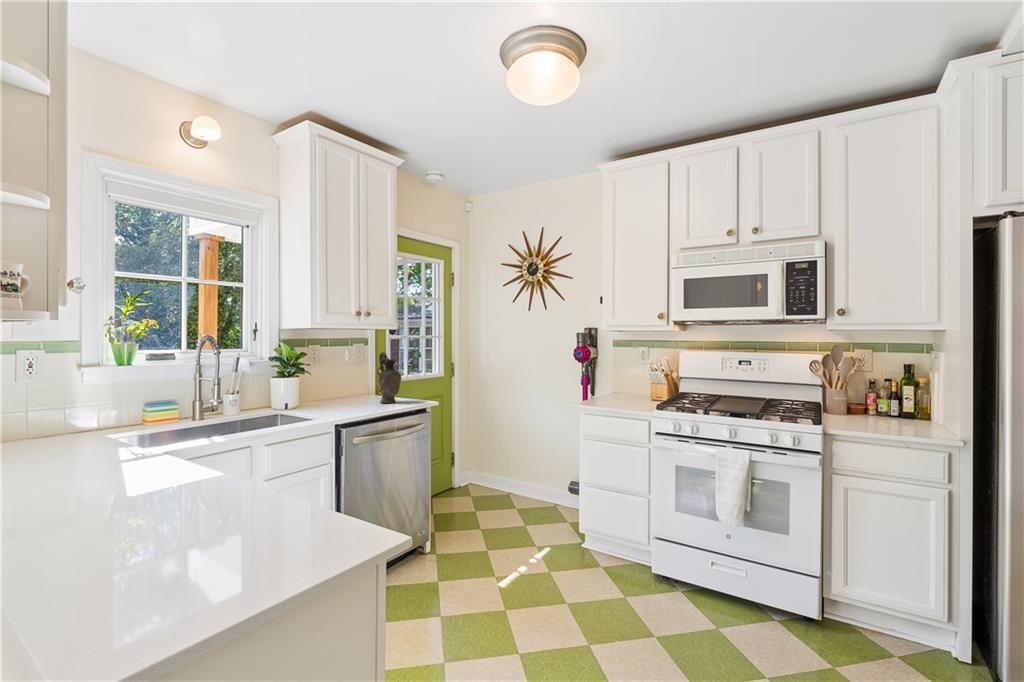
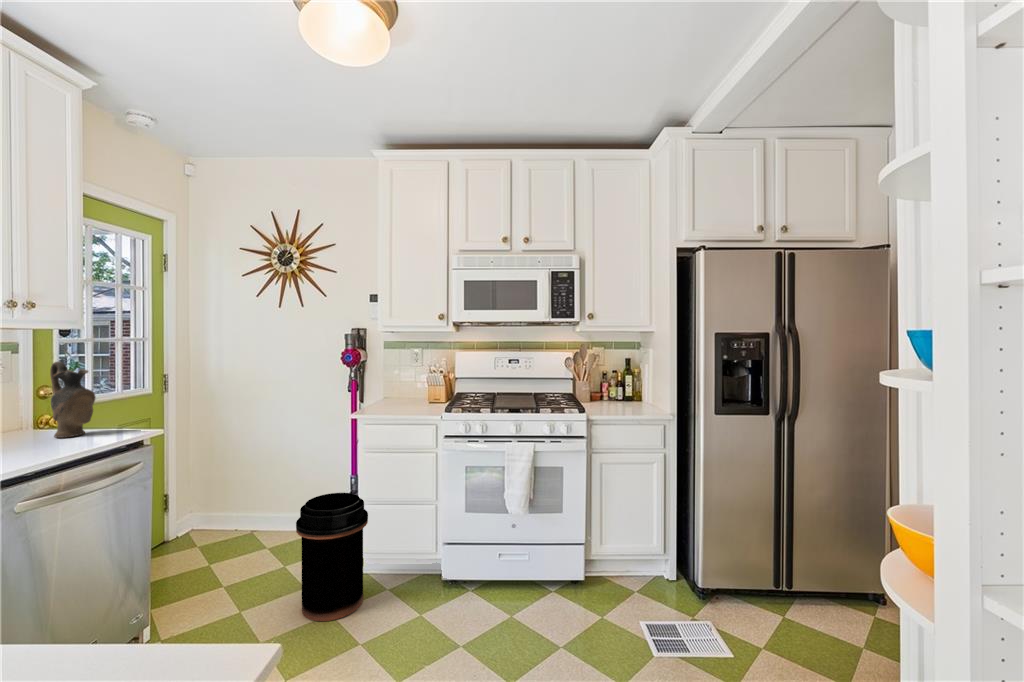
trash can: none [525,472,583,580] -> present [296,493,368,621]

